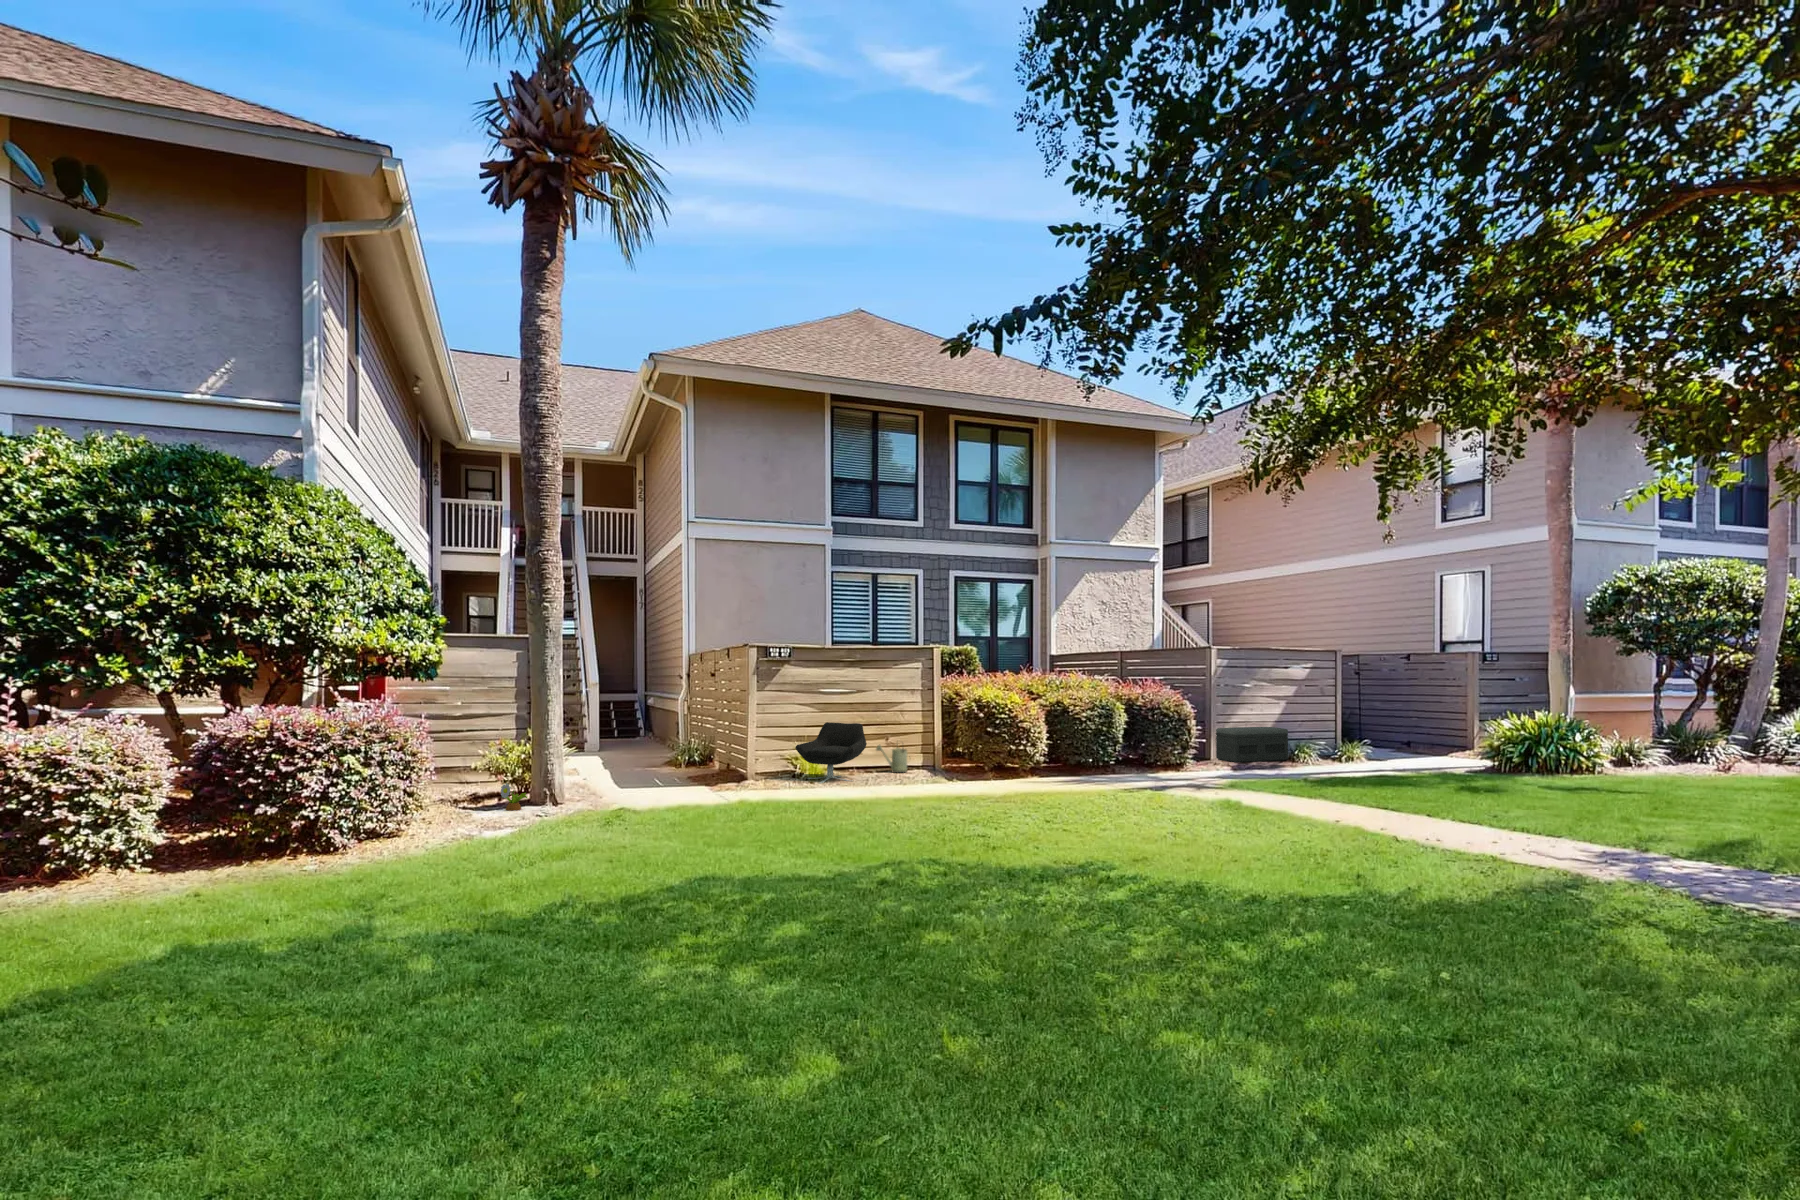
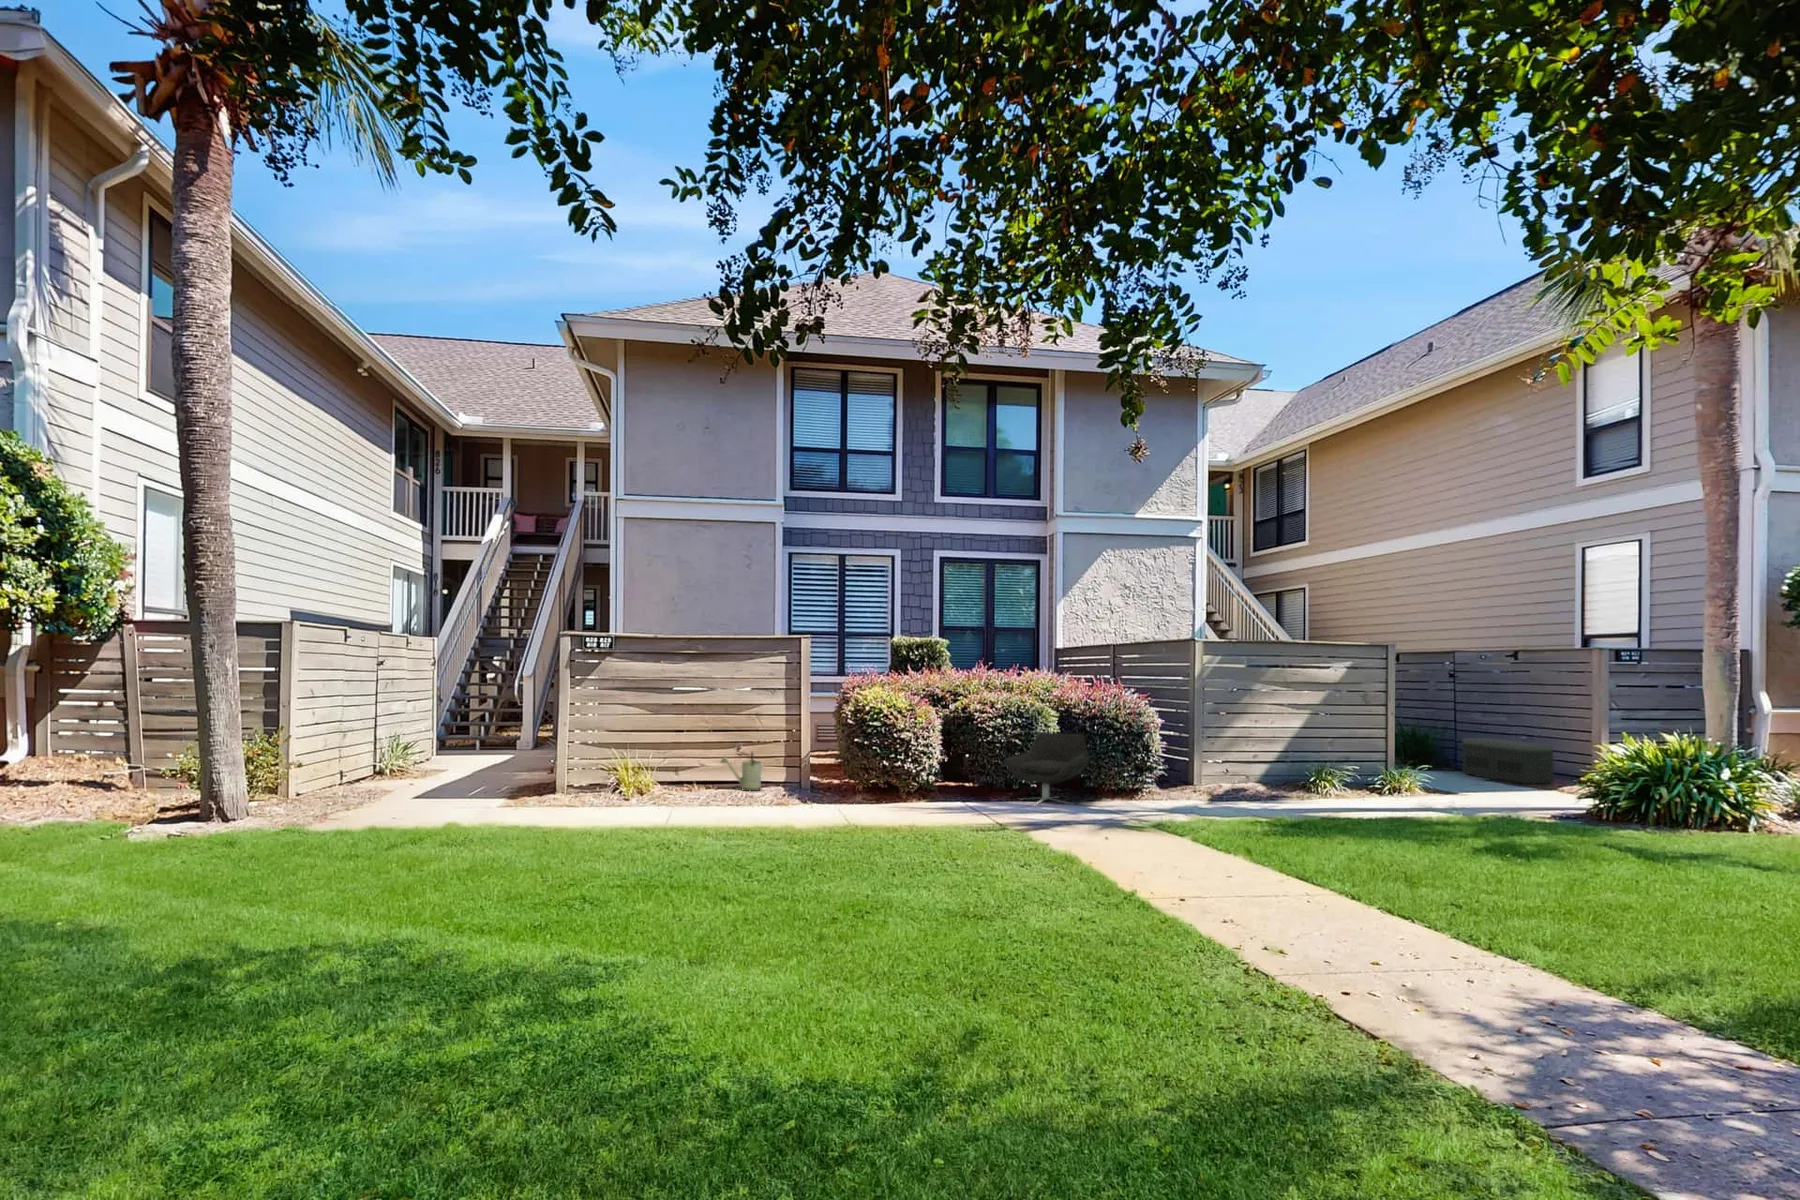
lounge chair: present [795,722,867,784] -> present [1004,732,1089,806]
storage bench: present [1216,727,1288,763] -> present [1462,738,1554,784]
decorative plant: present [501,783,527,811] -> none [167,790,204,823]

